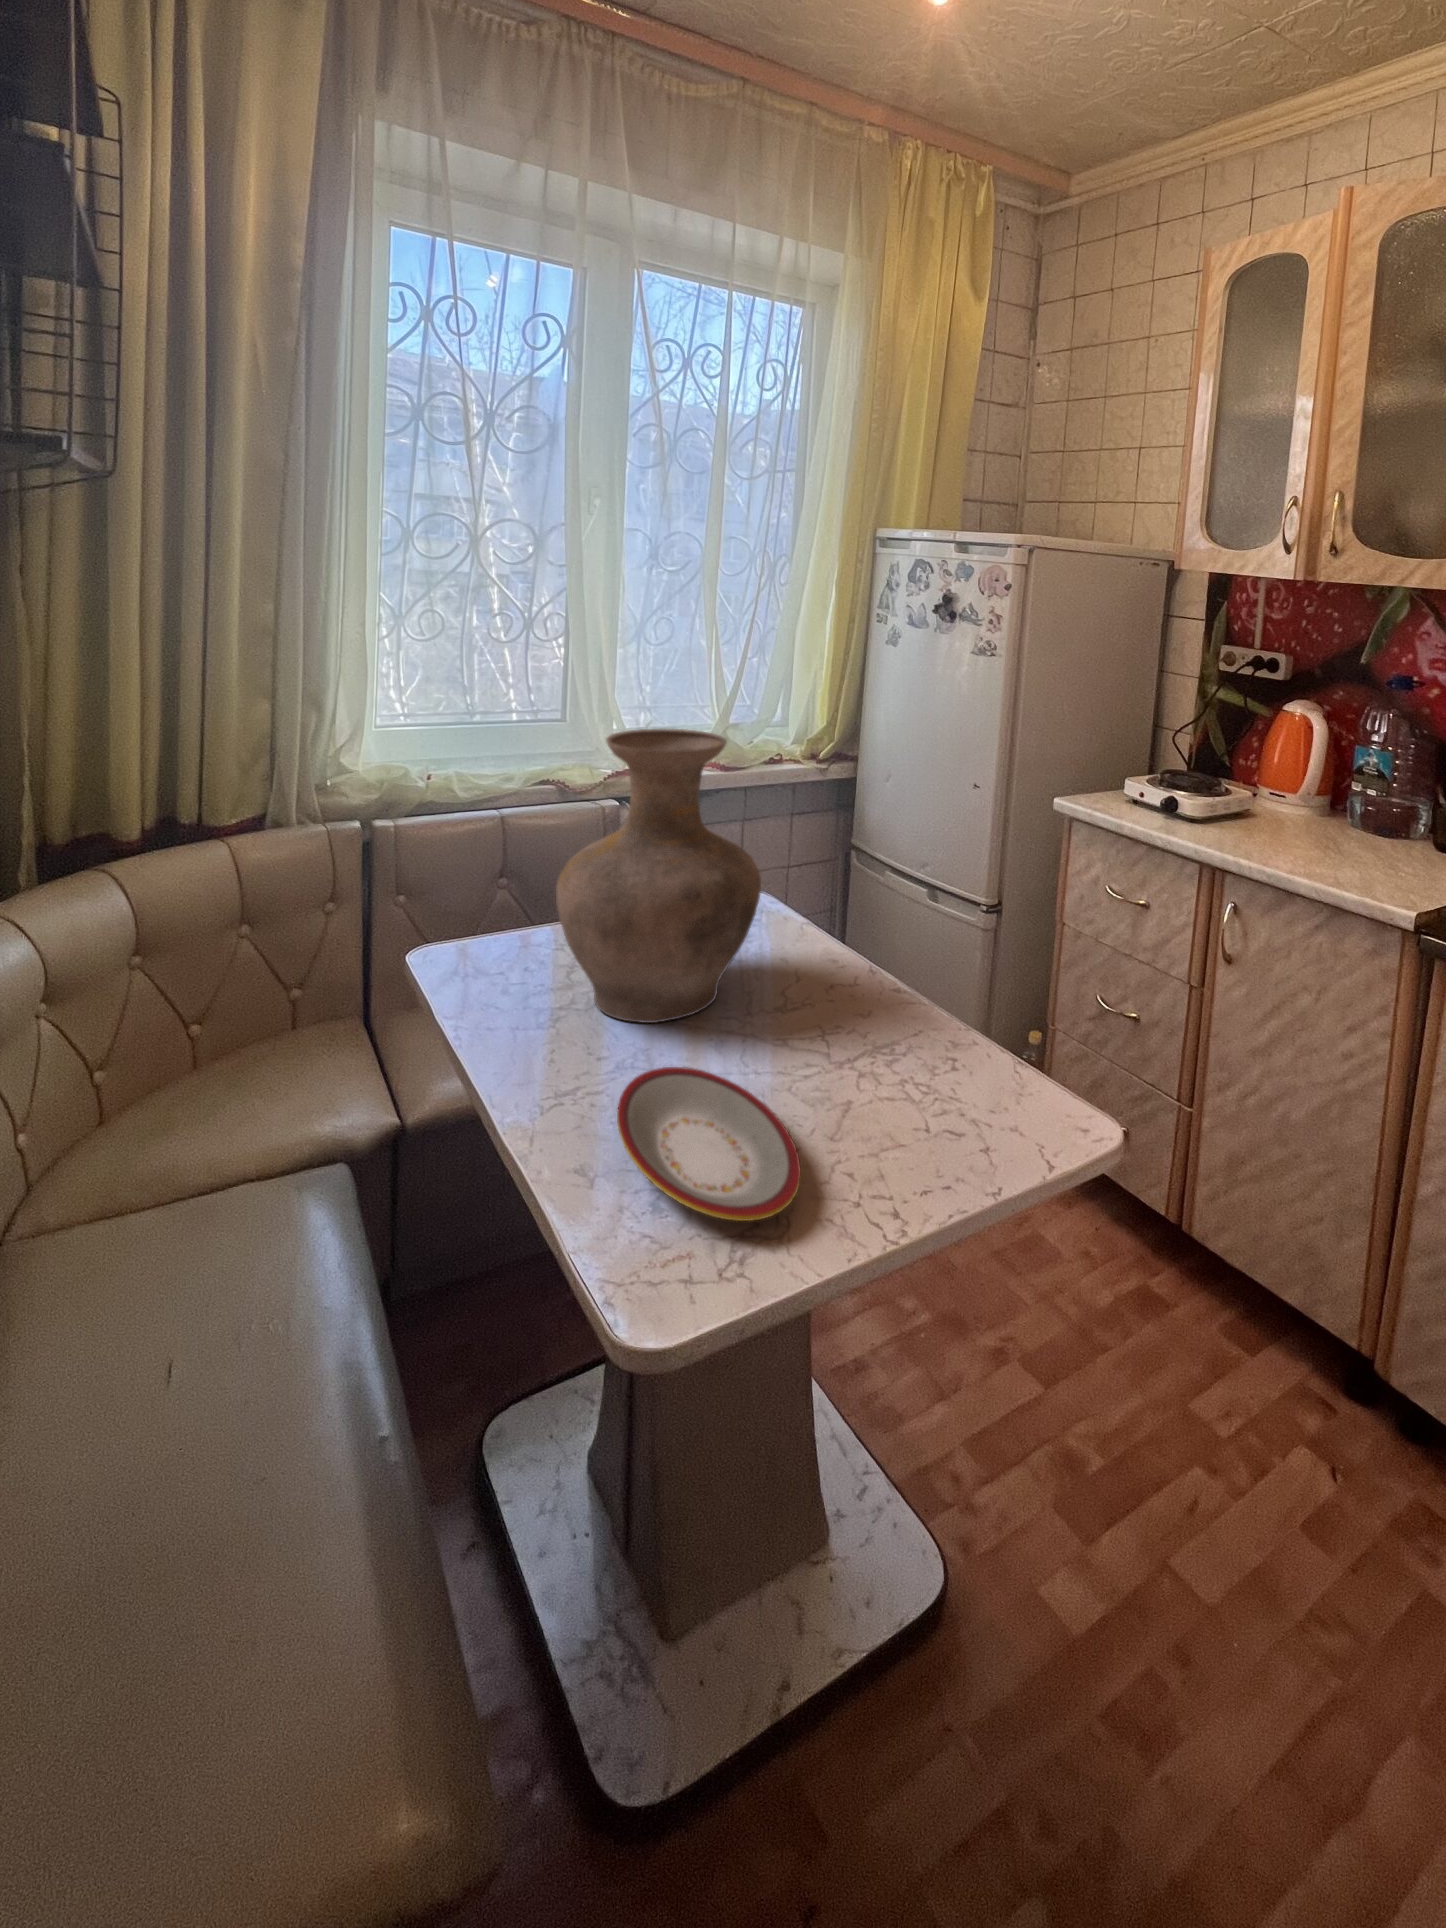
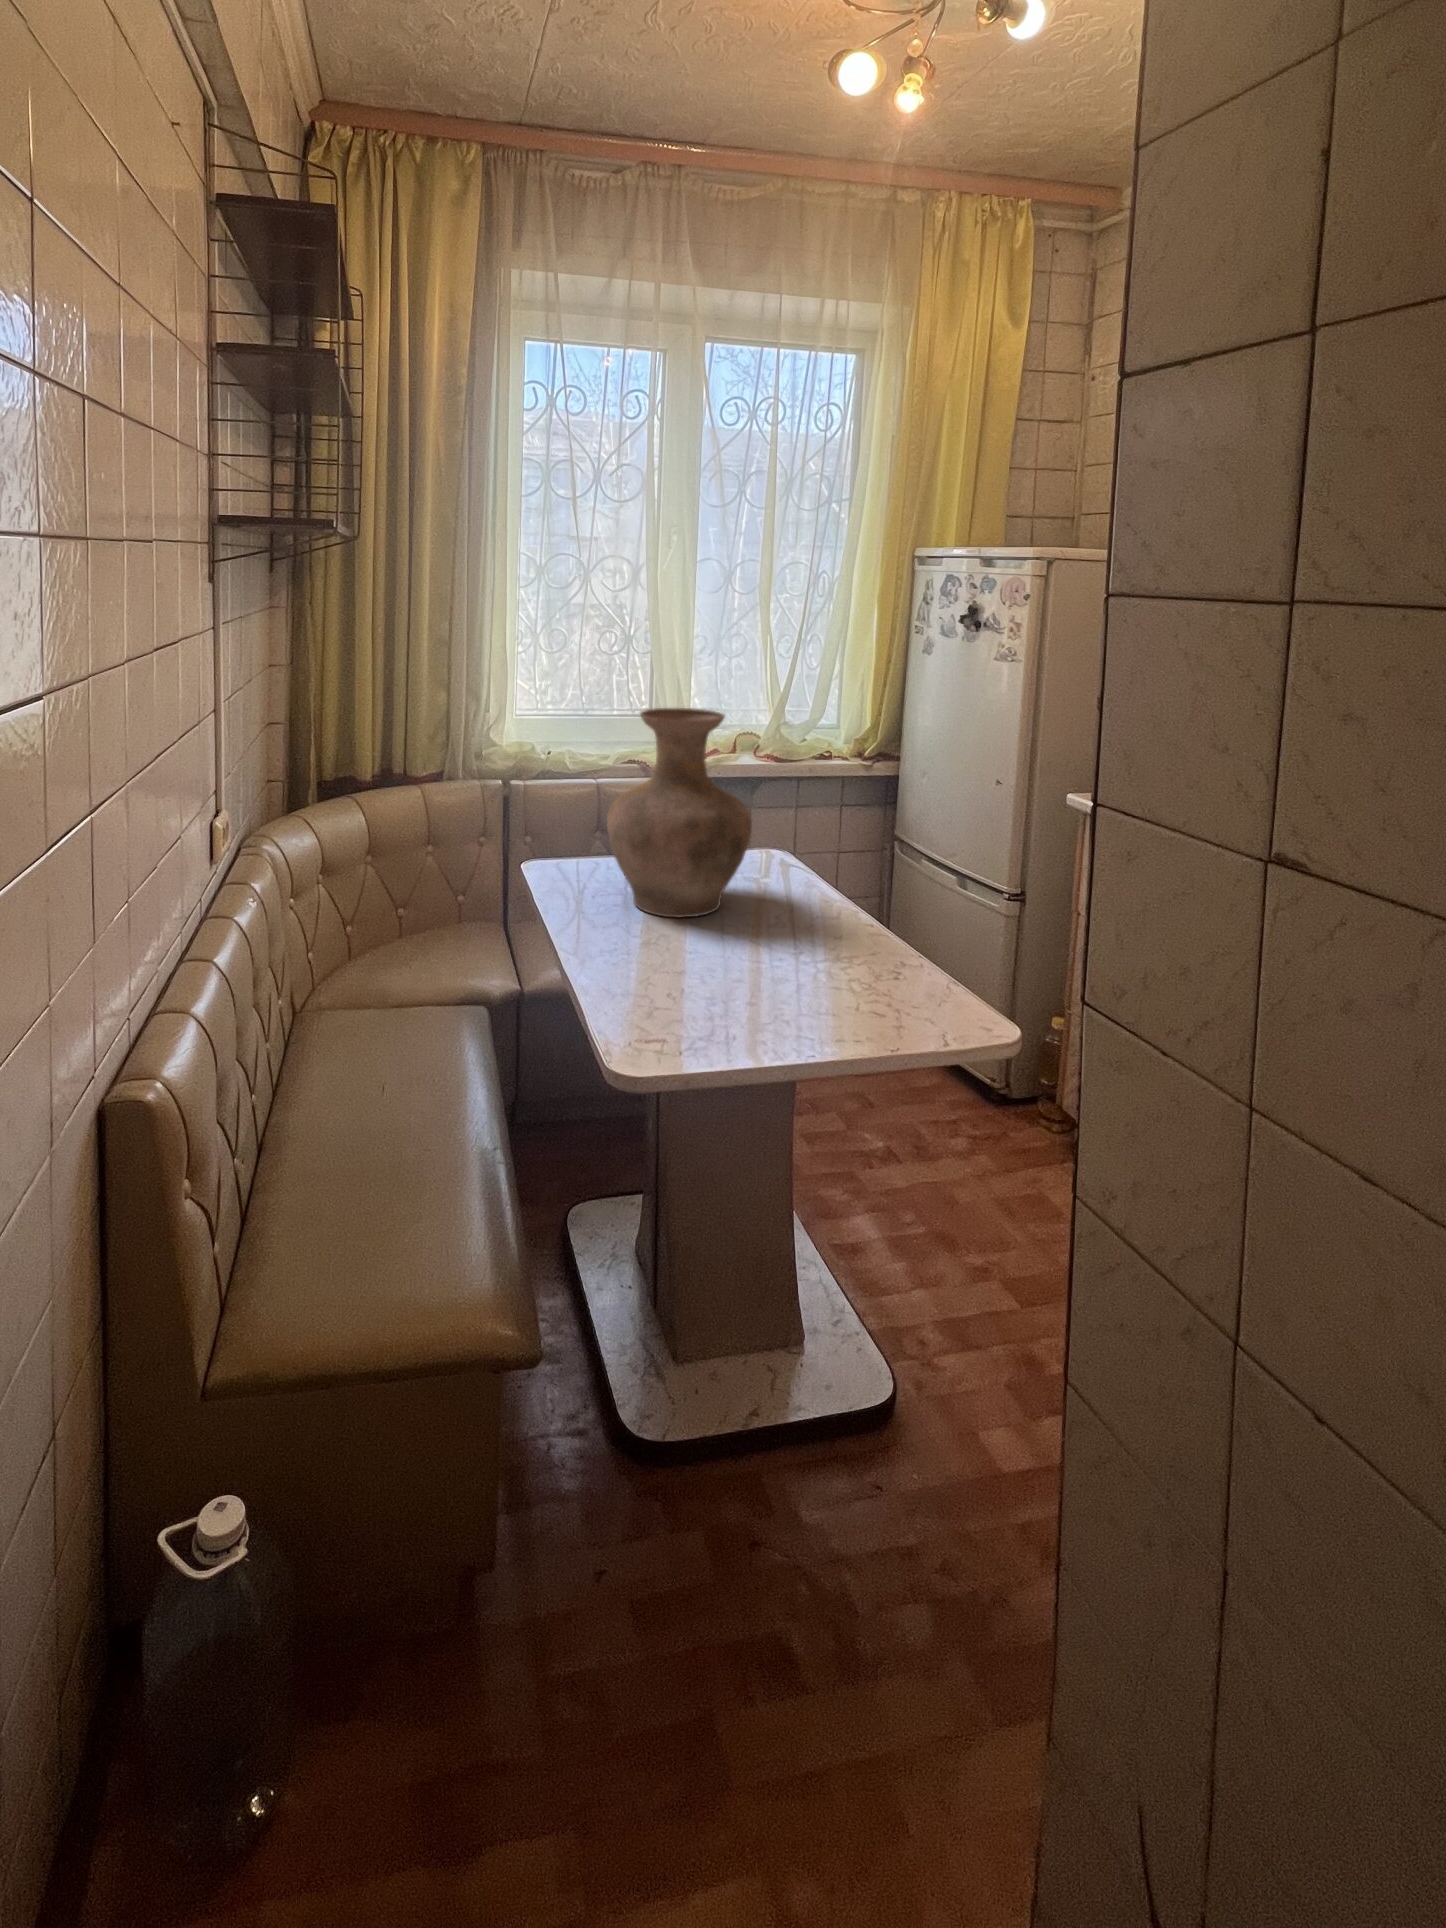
plate: present [617,1067,801,1221] -> none [627,936,737,1016]

